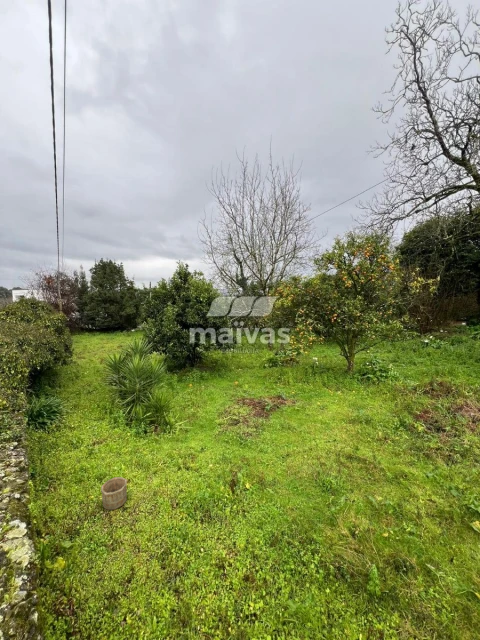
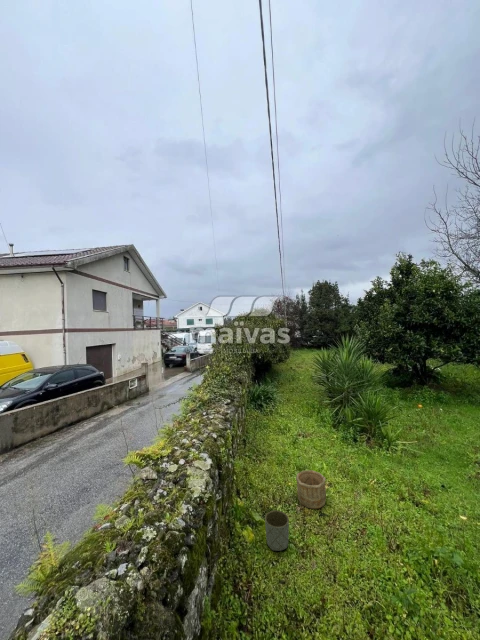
planter: none [78,527,101,562] -> present [265,510,289,551]

